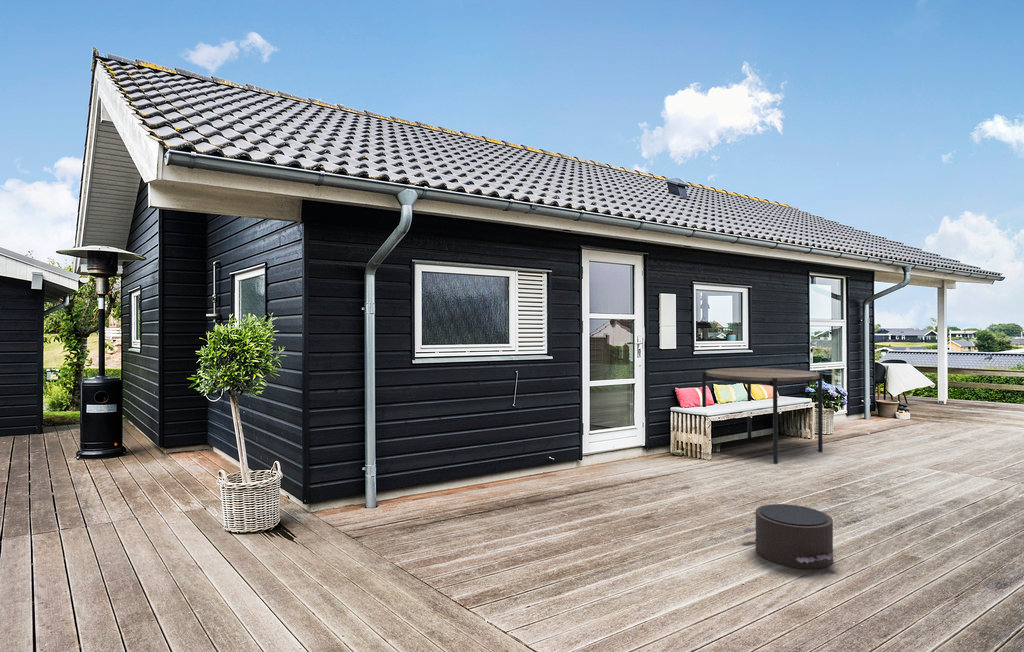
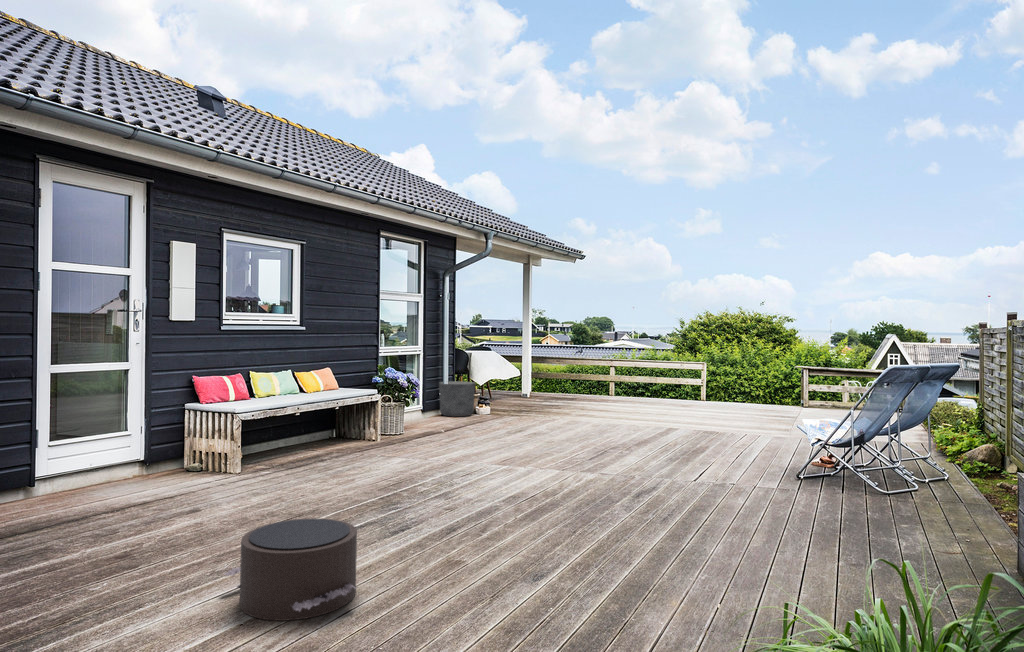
dining table: present [702,368,823,464] -> none [232,351,387,470]
planter: none [865,390,904,423] -> present [439,381,475,417]

